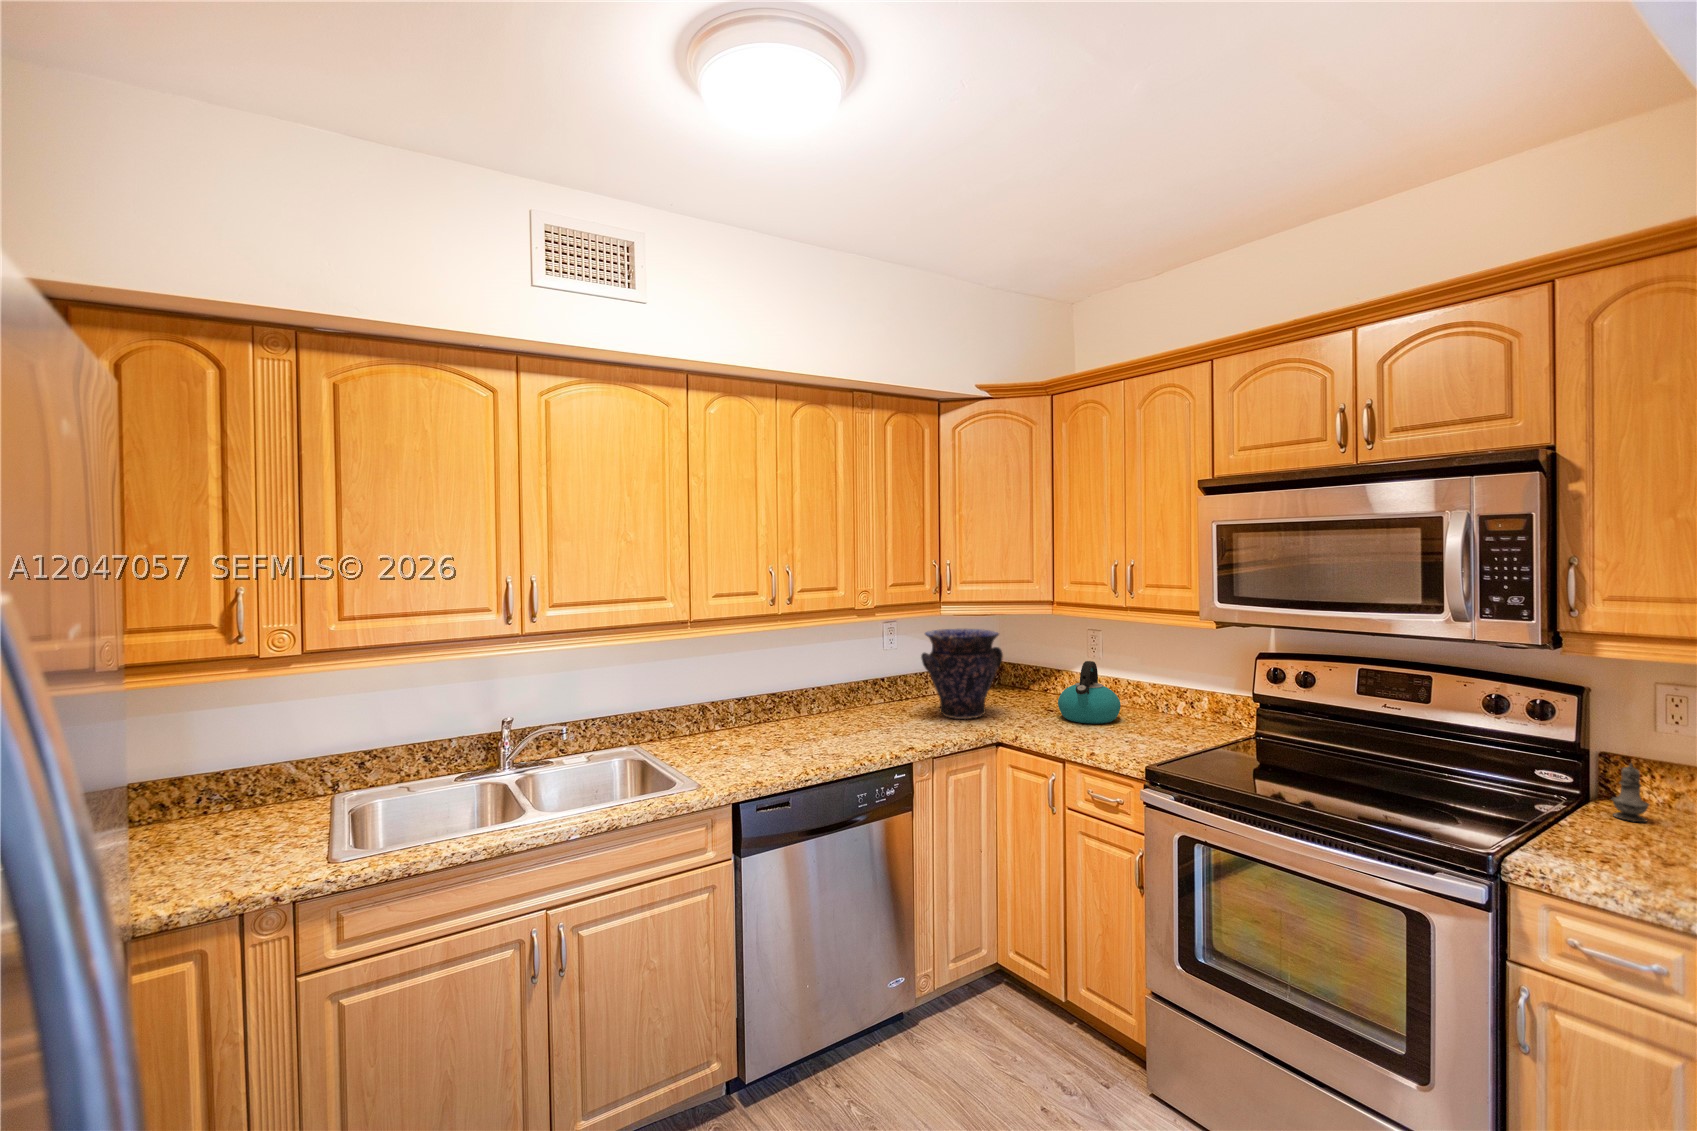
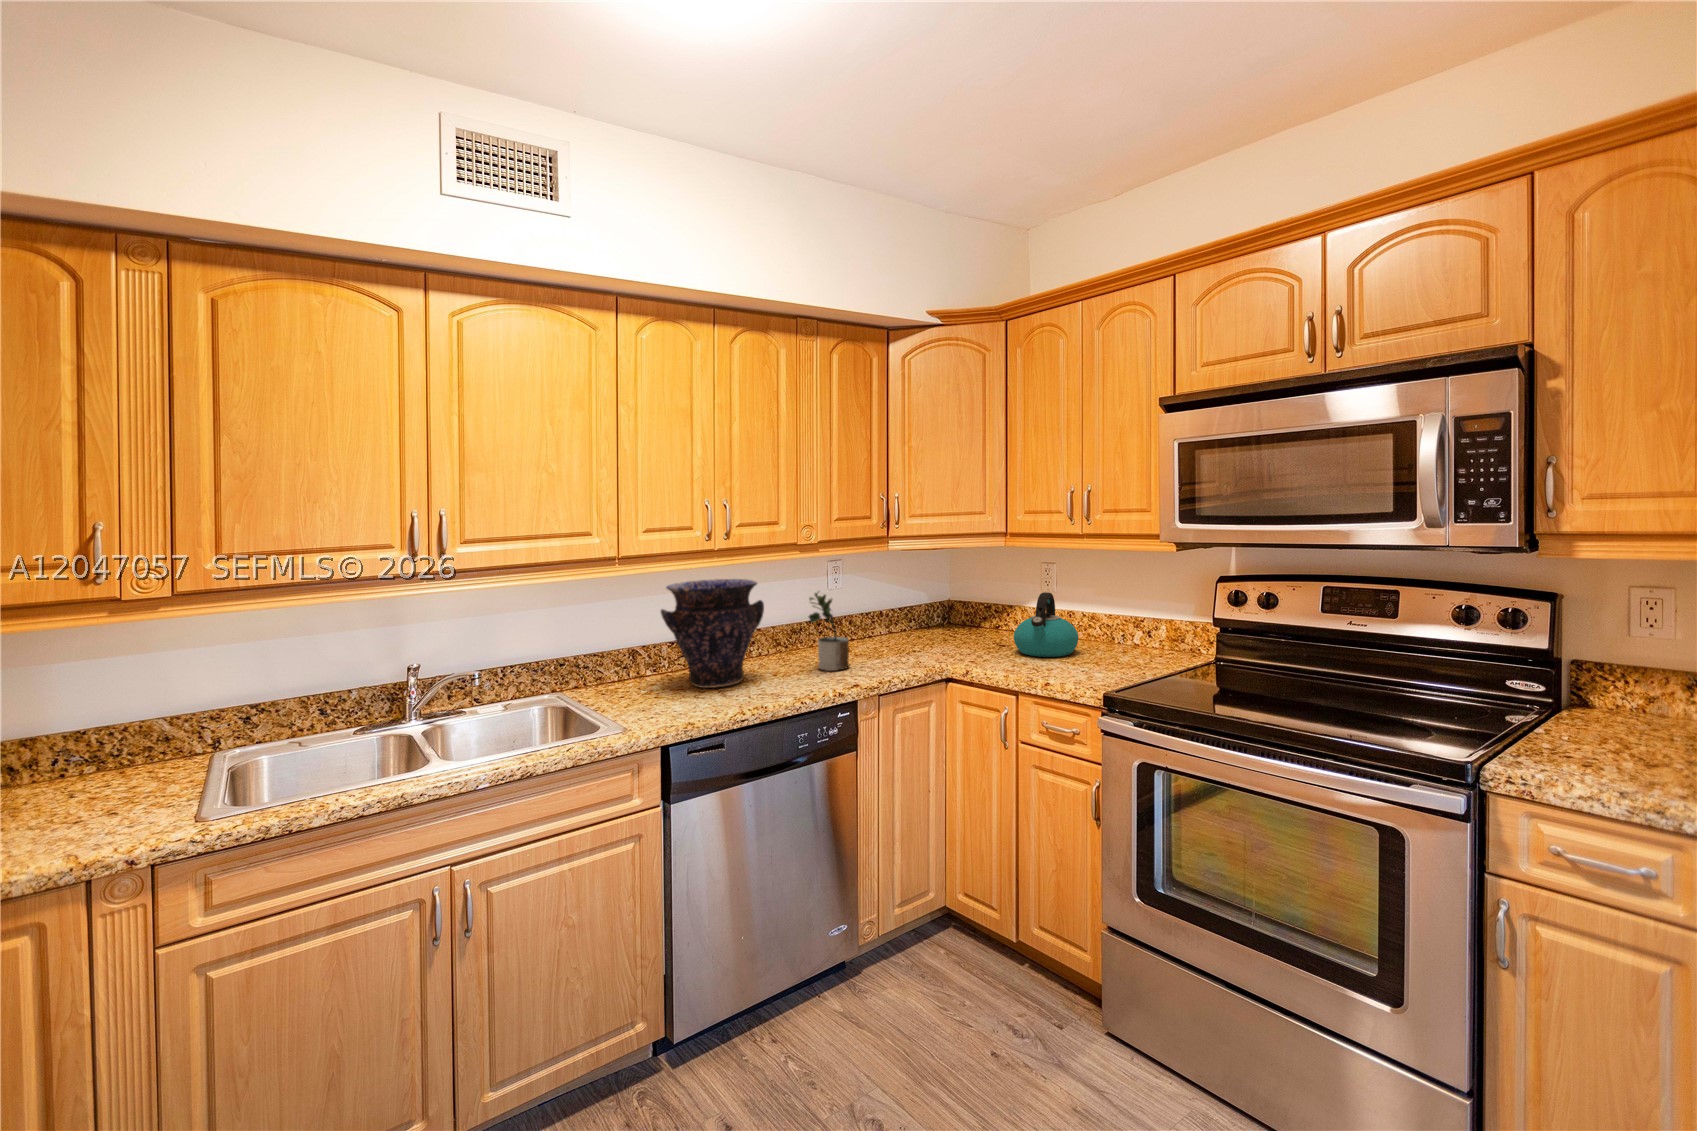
vase: present [921,629,1003,719] -> present [661,579,764,688]
potted plant: none [864,655,902,731] -> present [809,593,849,671]
salt shaker: present [1612,764,1649,822] -> none [1577,673,1616,733]

